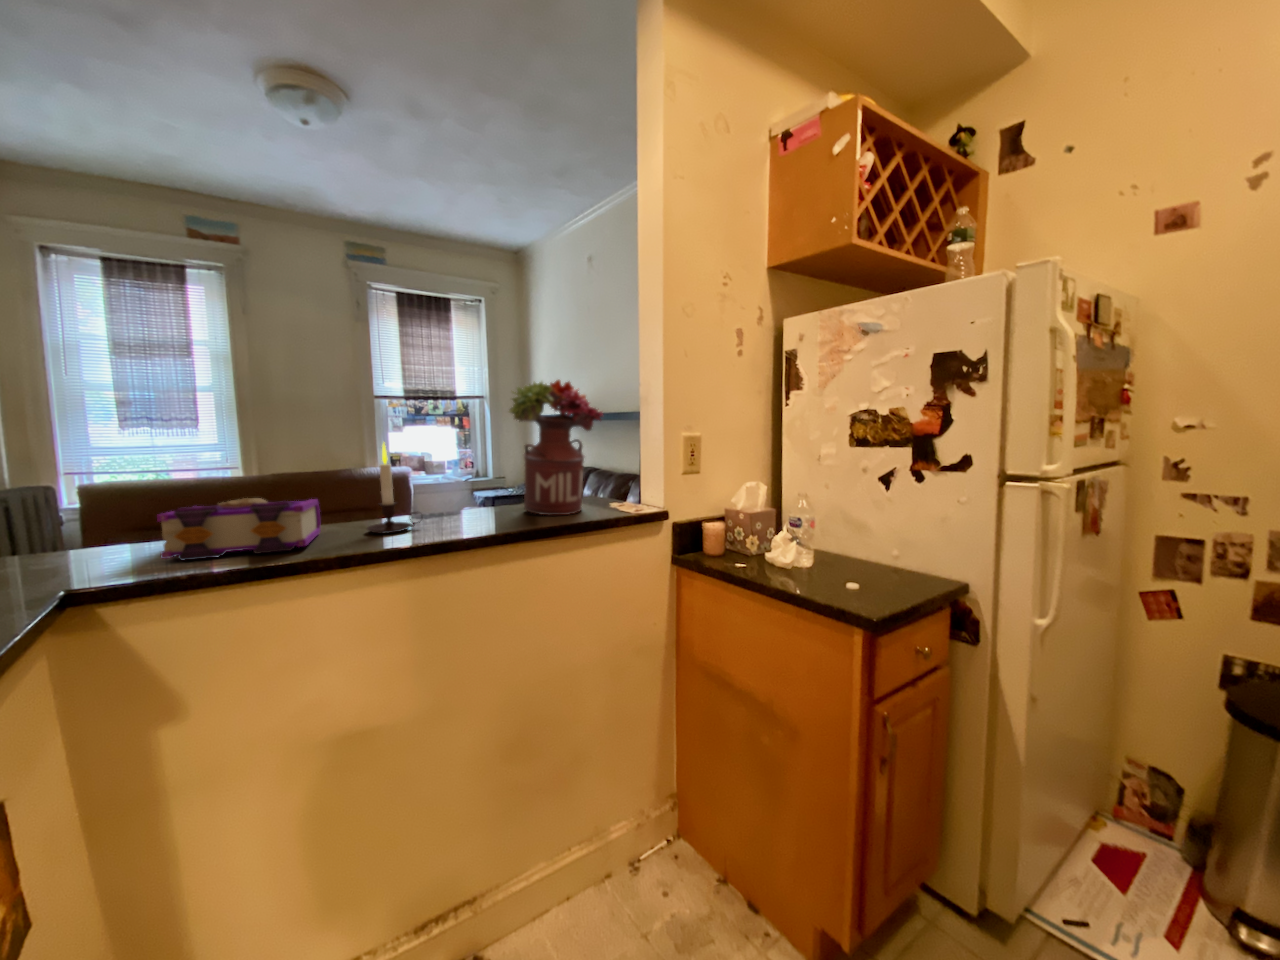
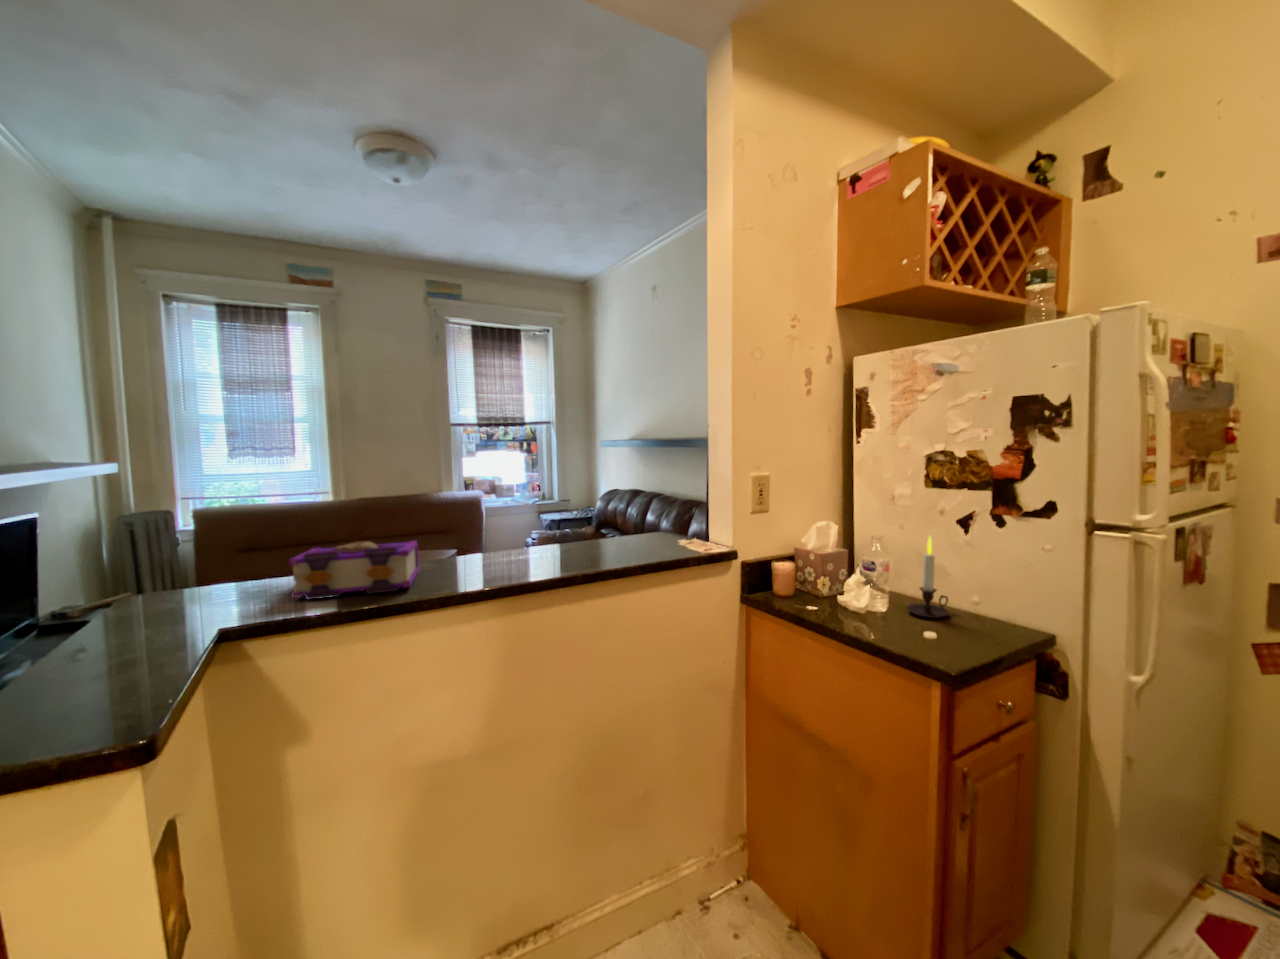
flower arrangement: present [509,380,603,515] -> none [586,424,676,555]
candle: present [367,443,417,533] -> present [907,536,949,618]

